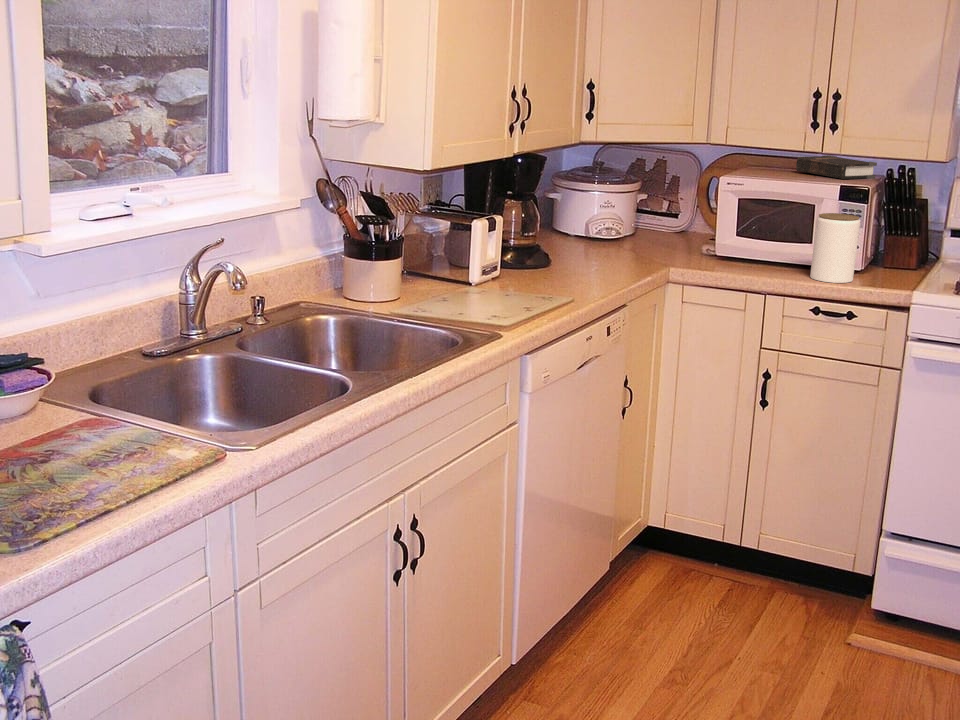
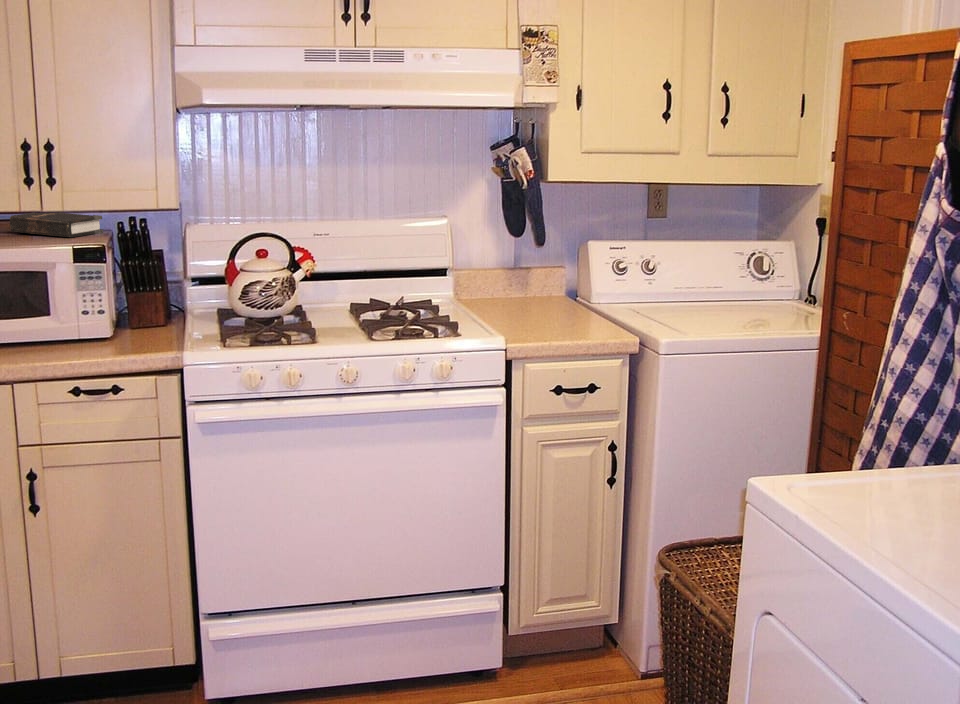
jar: present [810,213,860,283] -> none [55,278,108,357]

